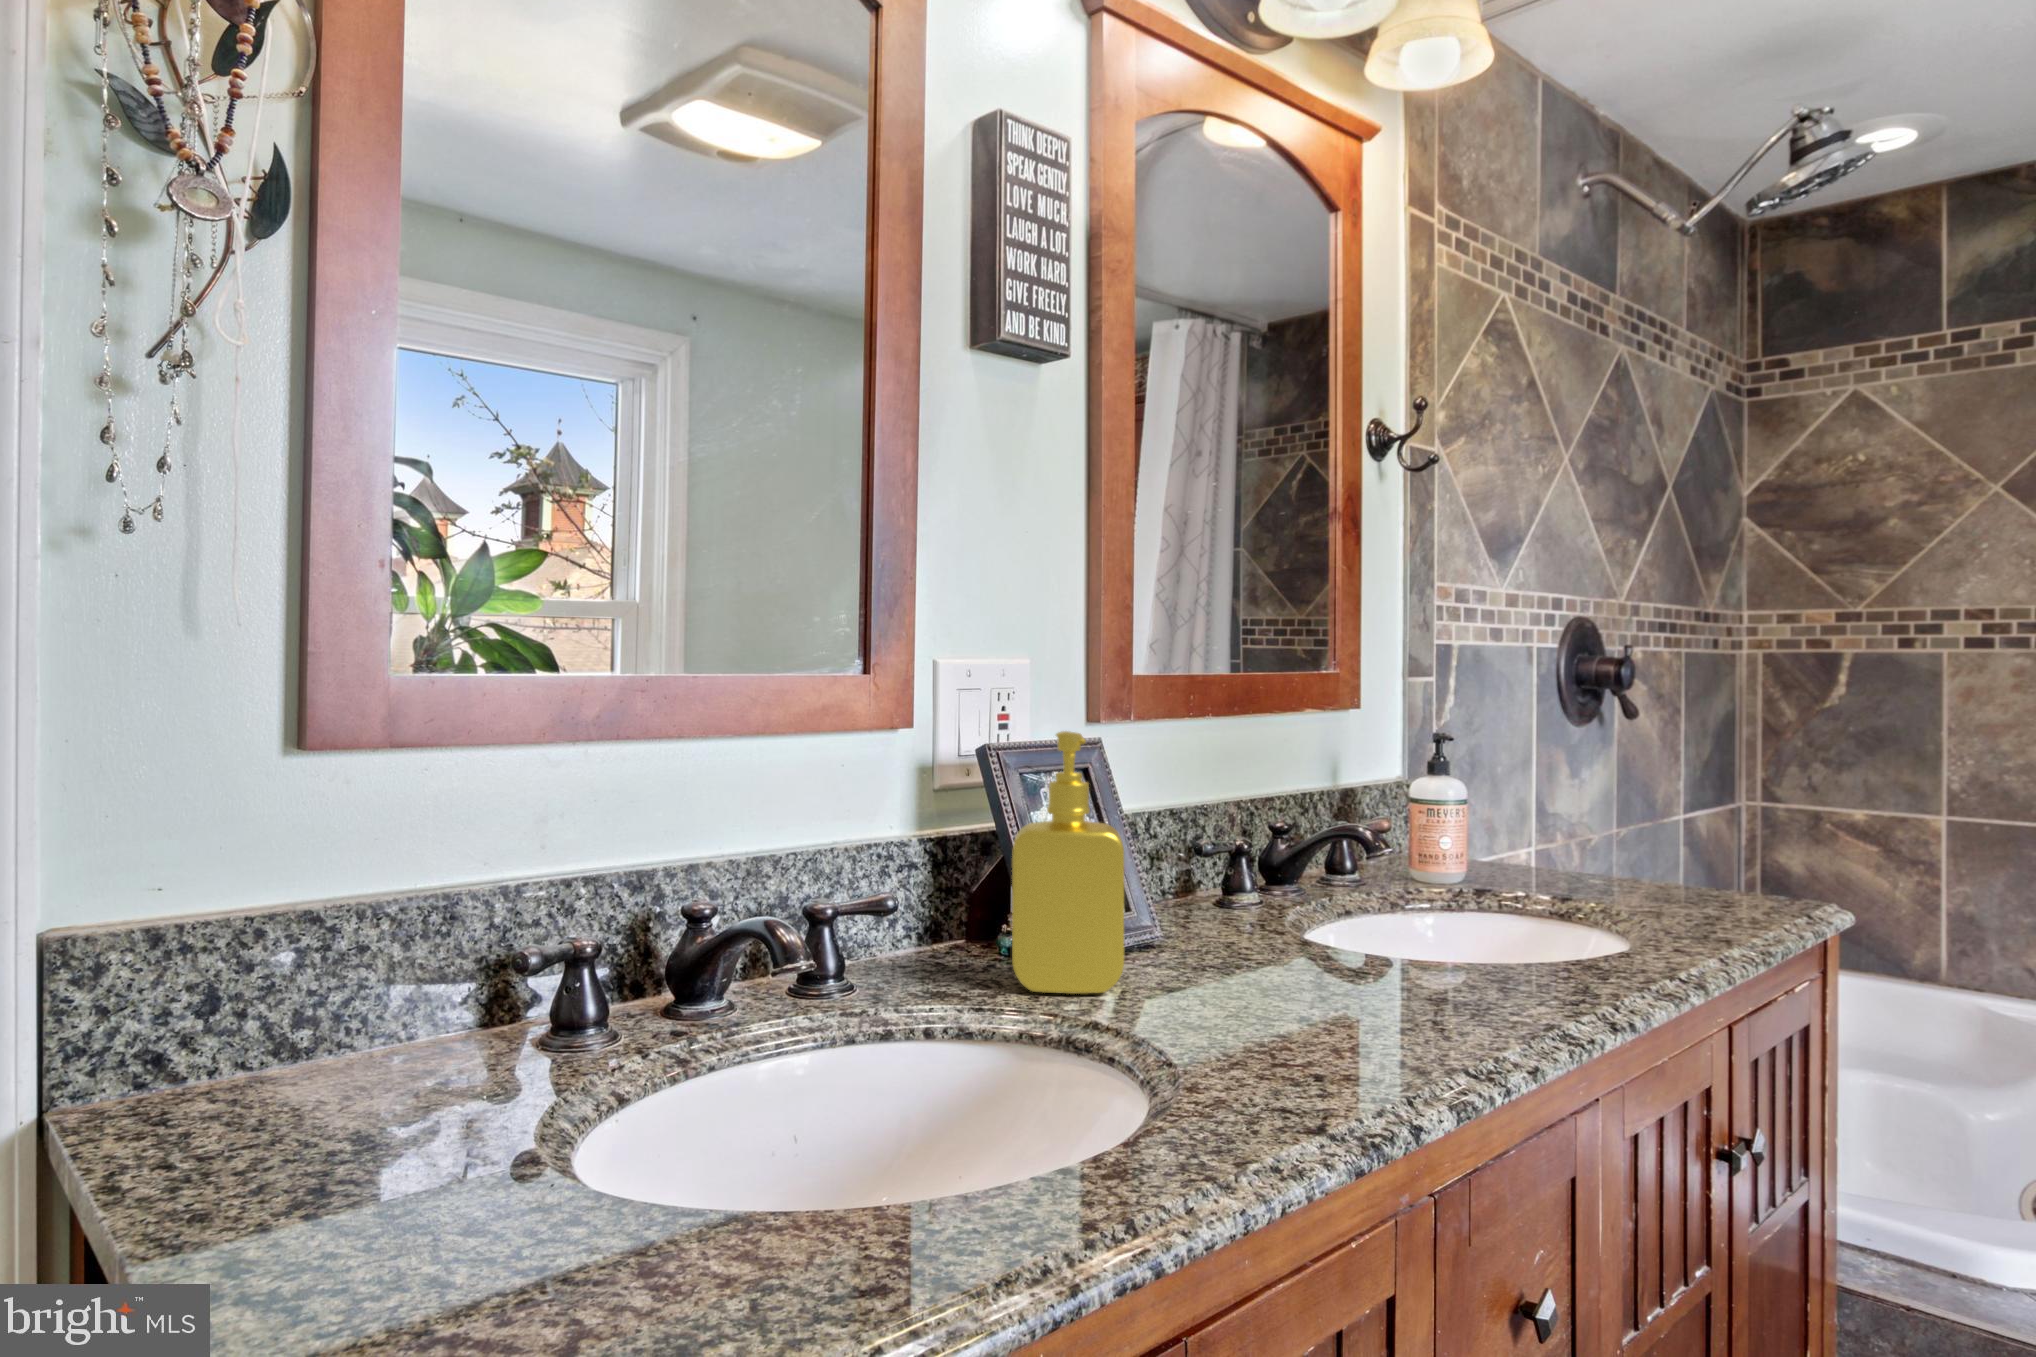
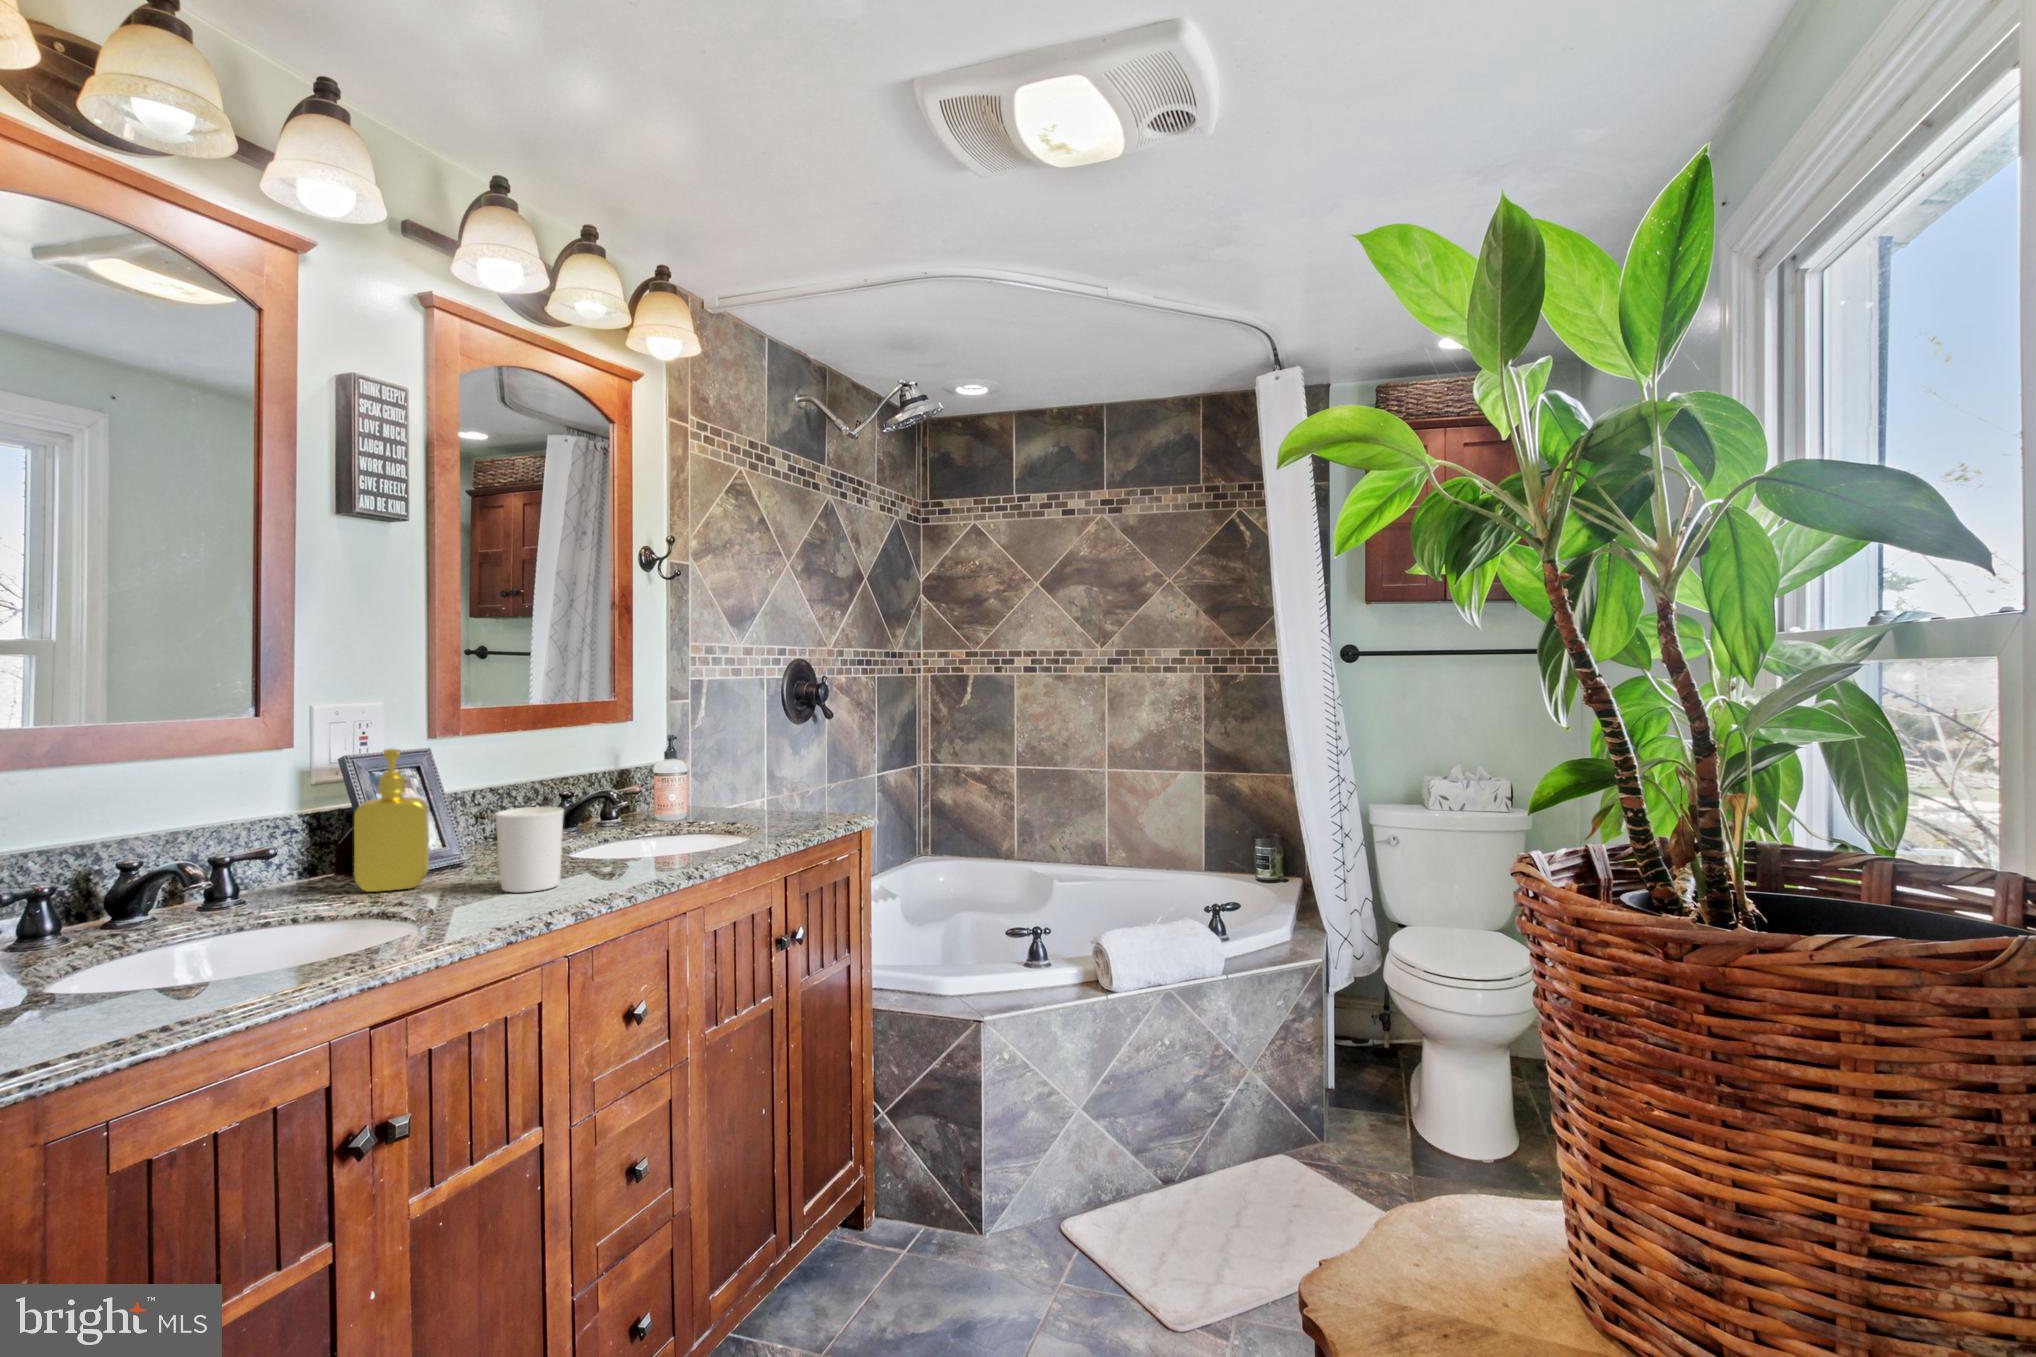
candle holder: none [1257,858,1388,1038] -> present [495,807,564,892]

